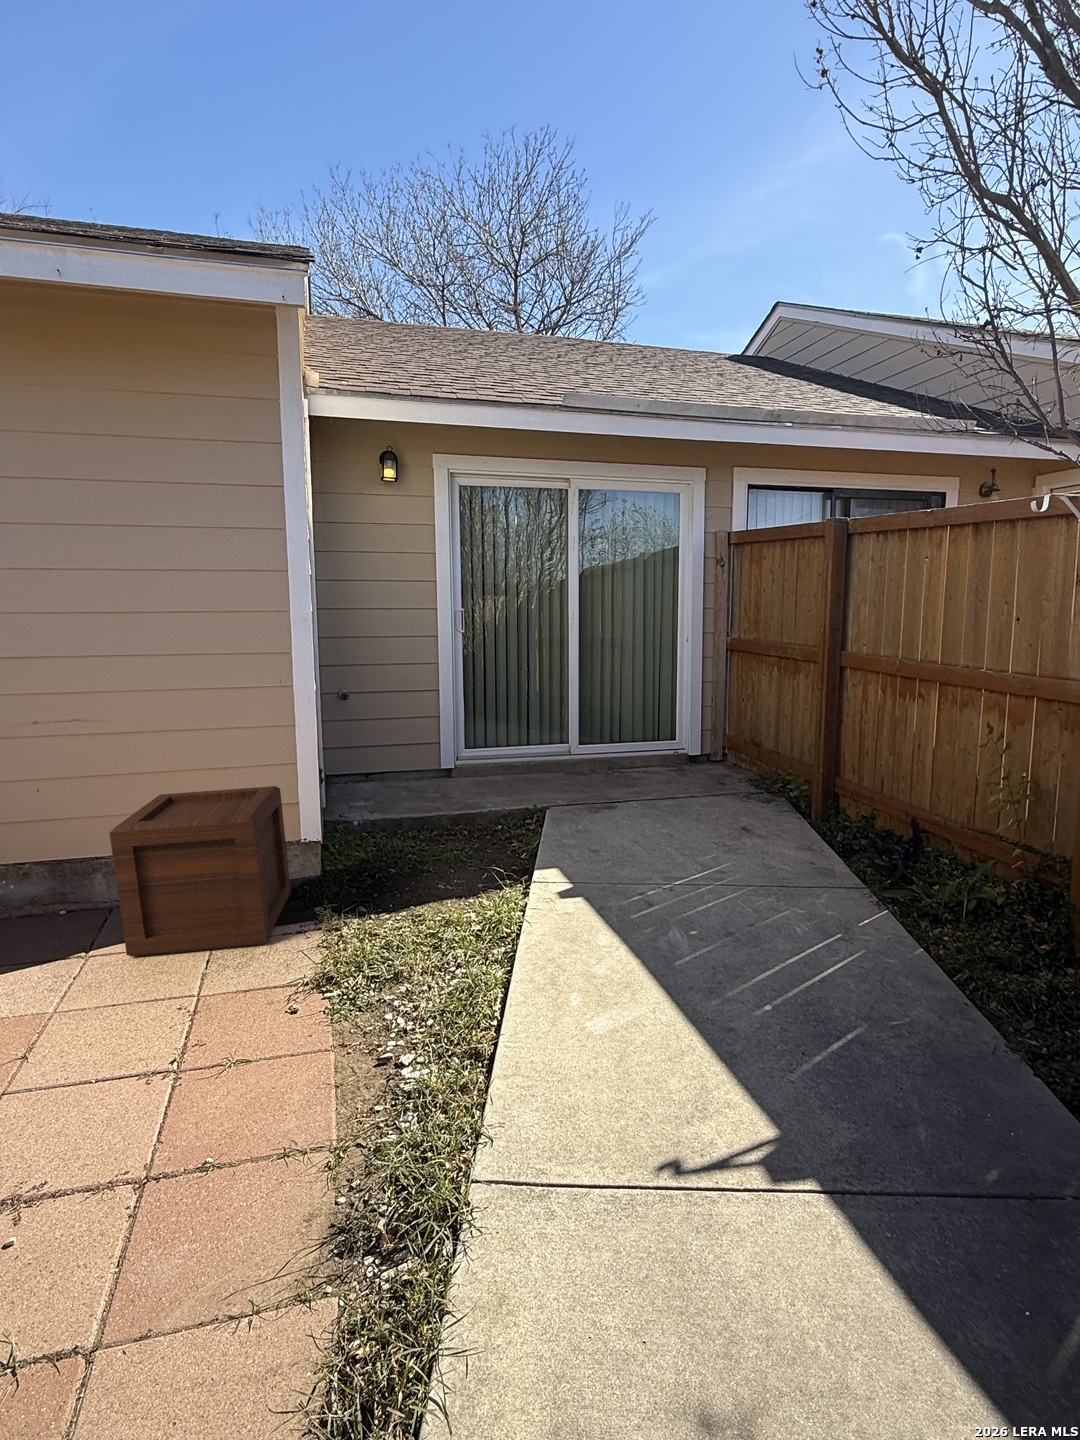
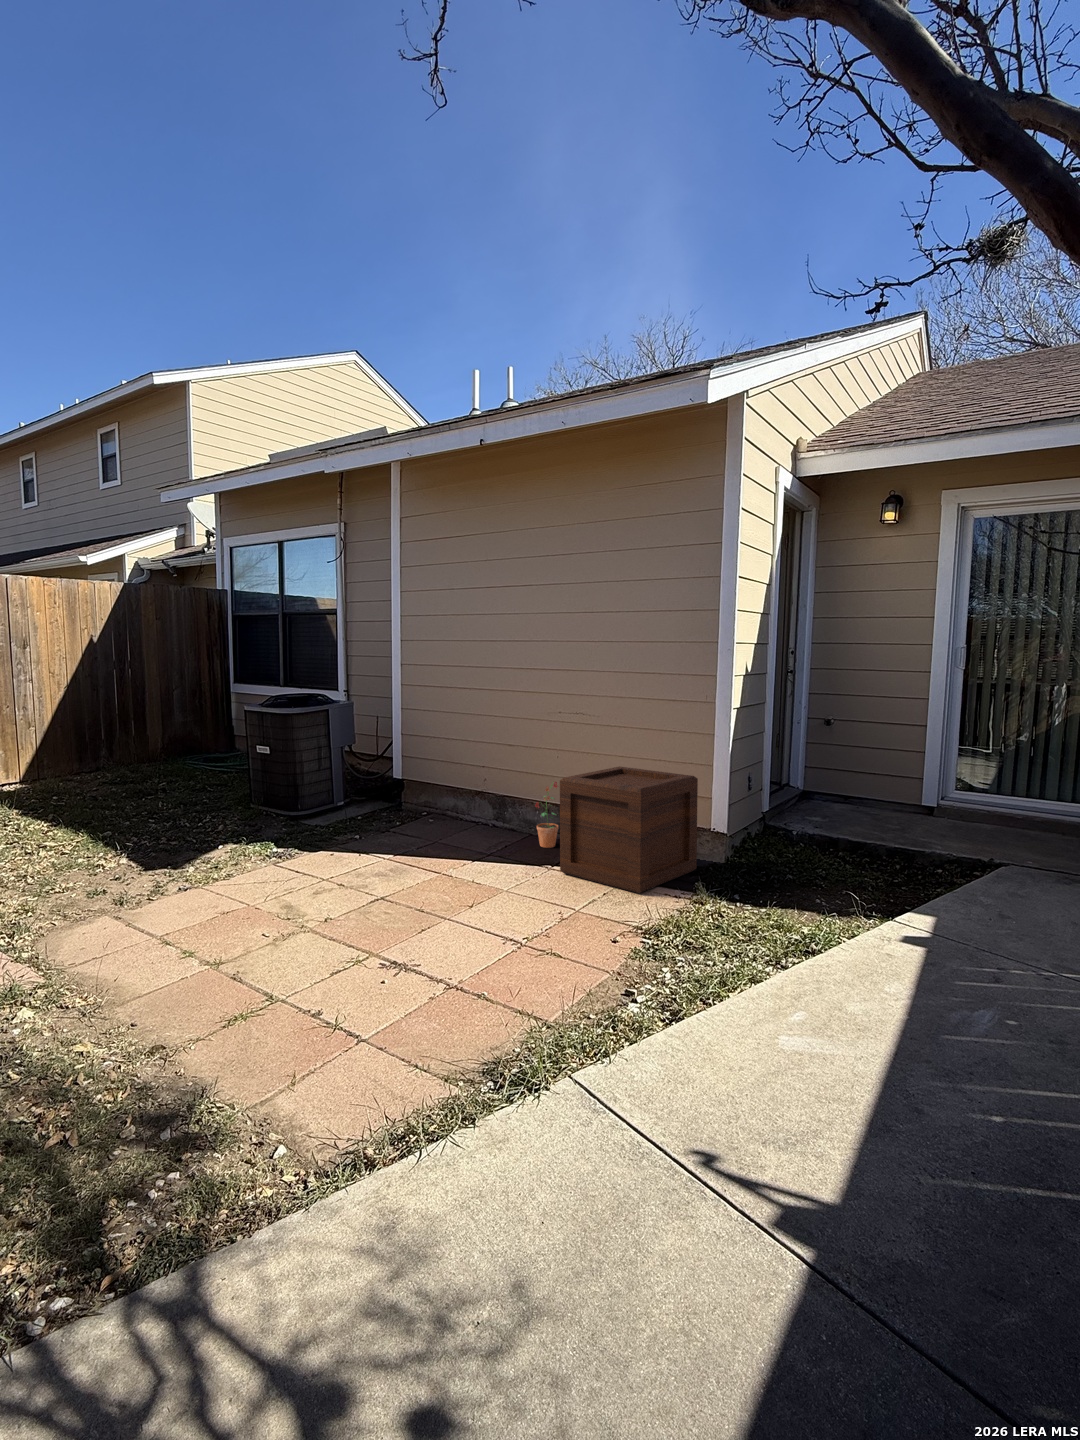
potted plant: none [24,836,69,934] -> present [535,782,558,848]

